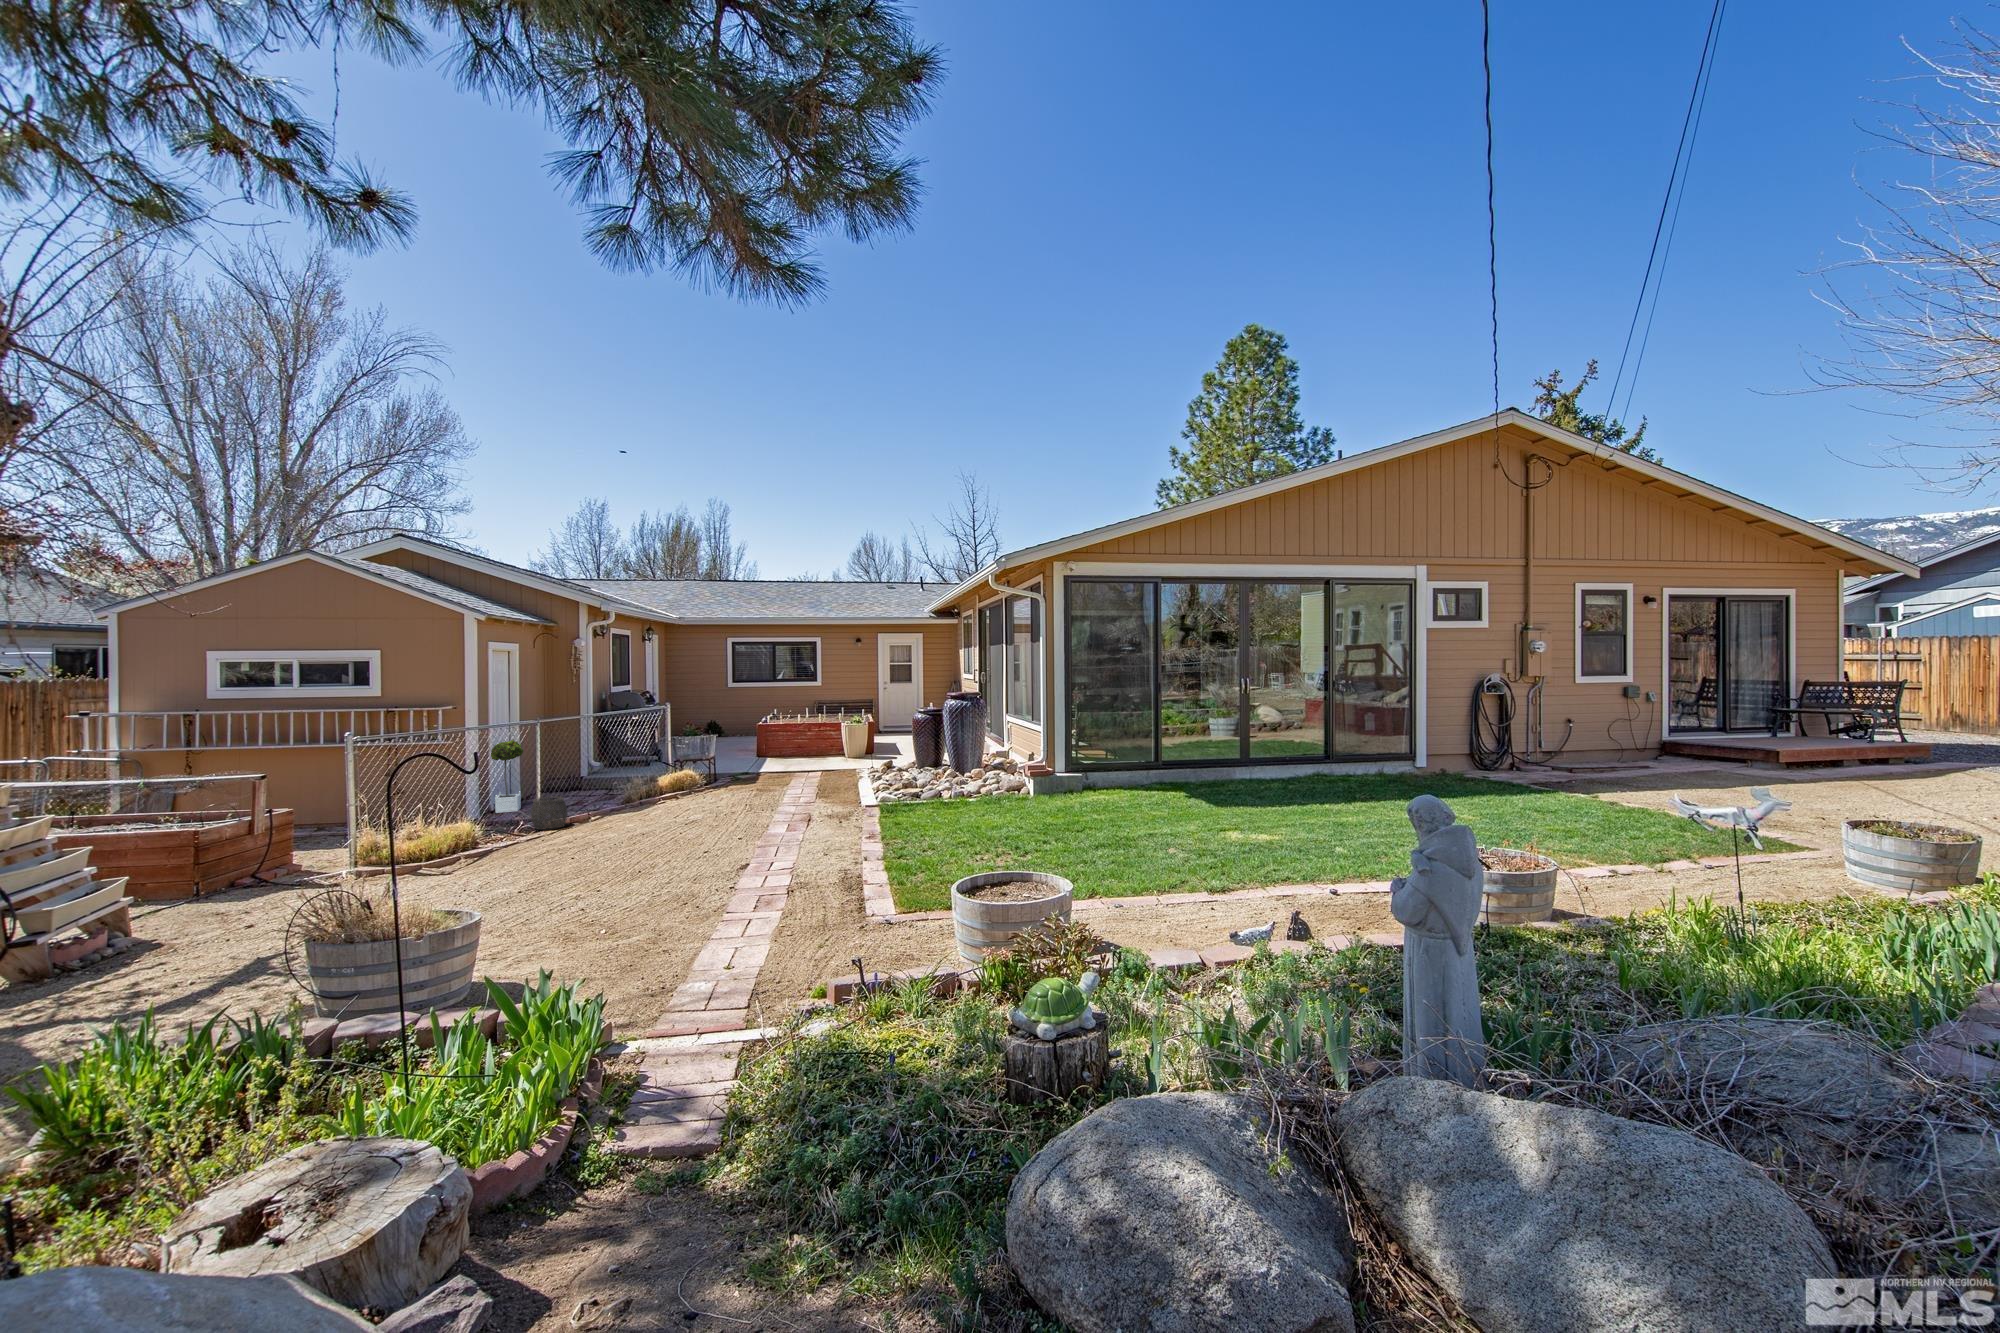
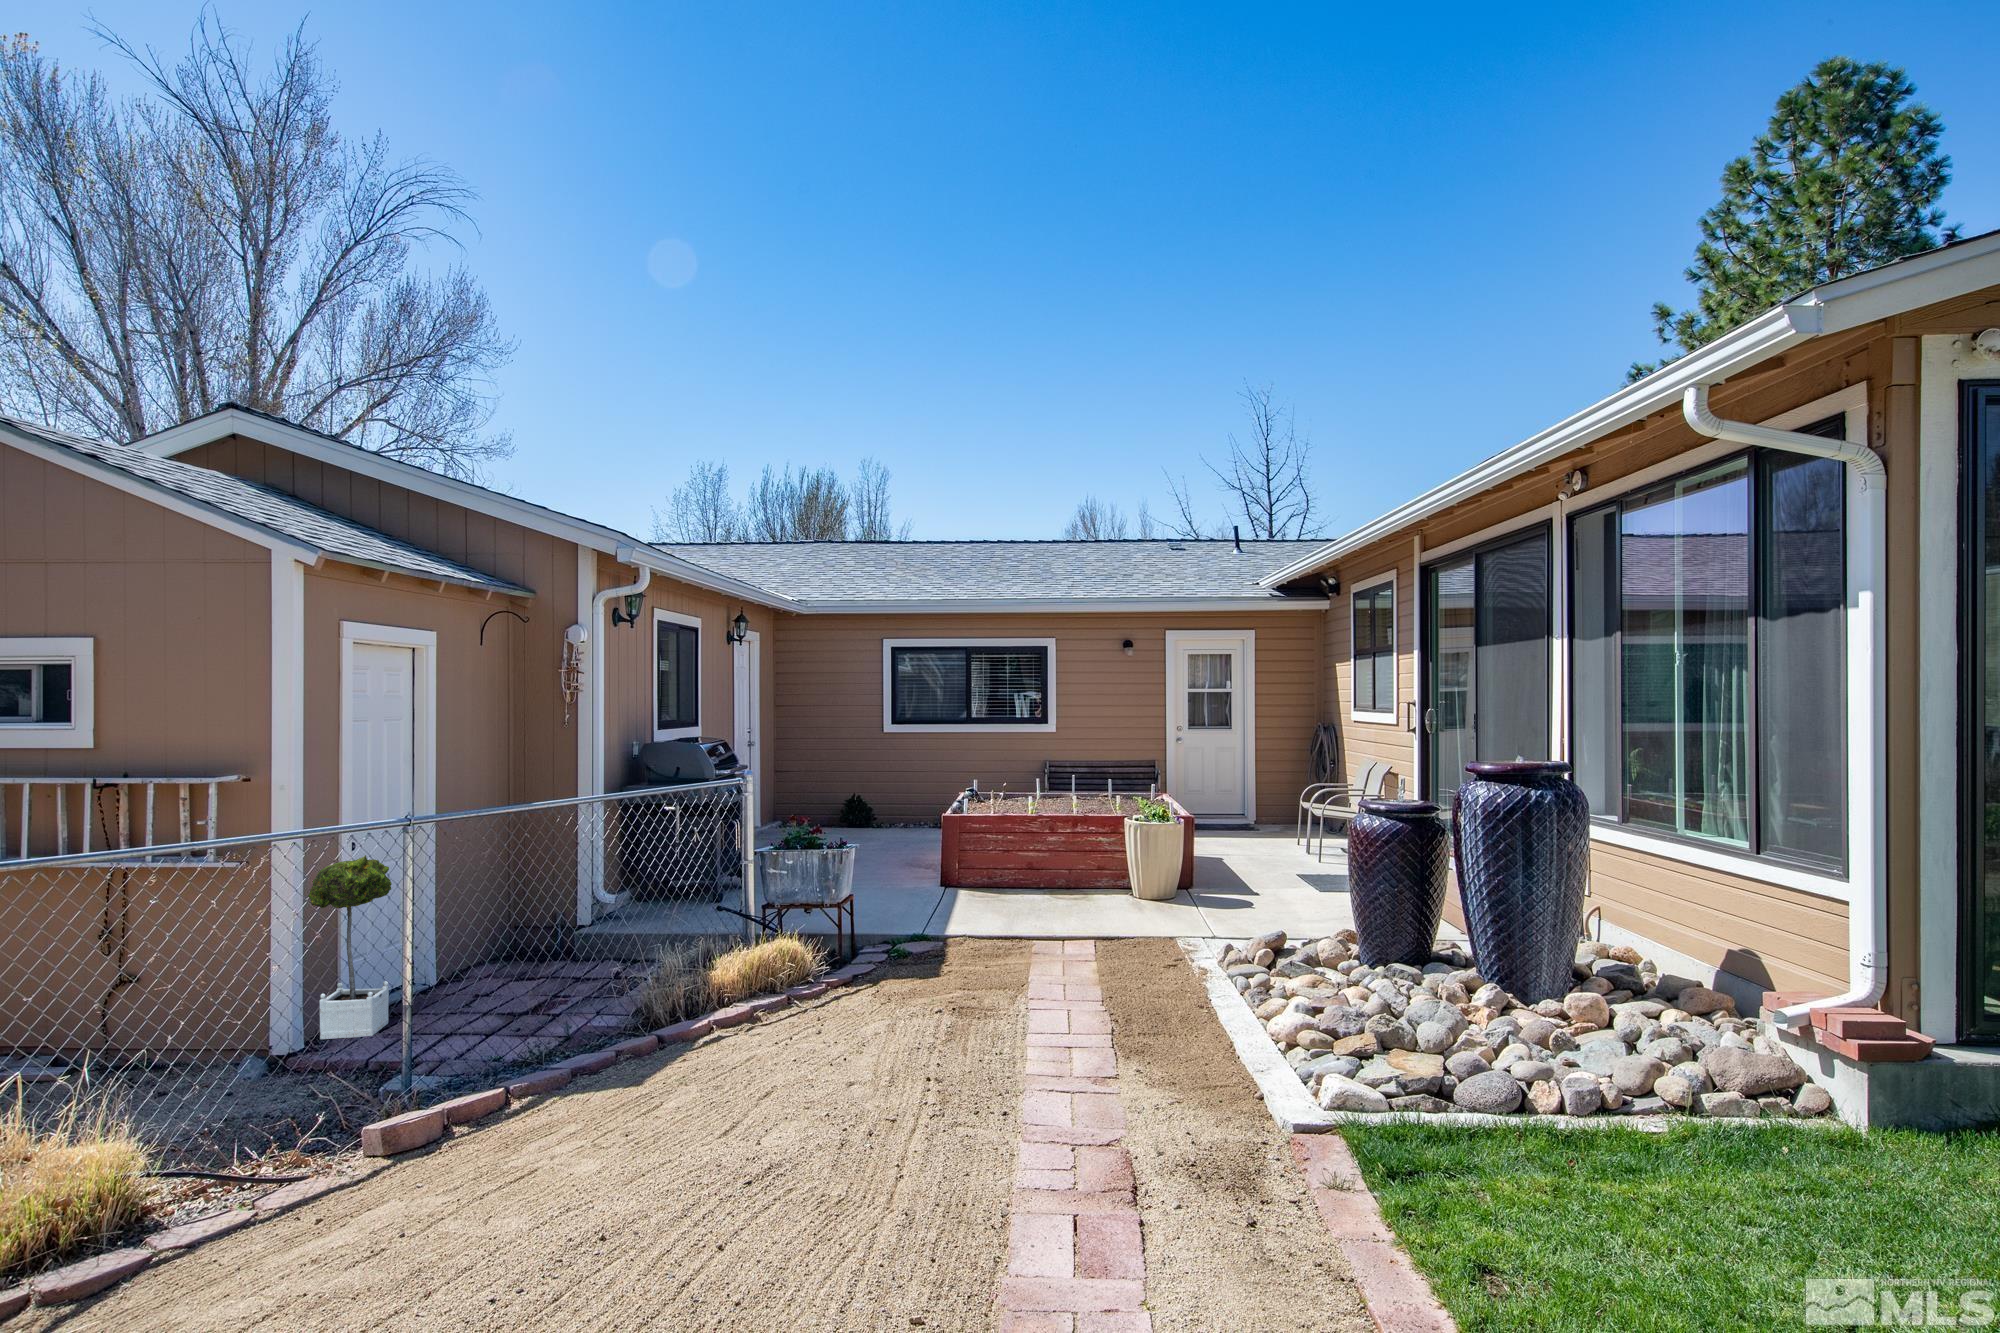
woven basket: present [531,796,568,830] -> none [323,1036,432,1144]

